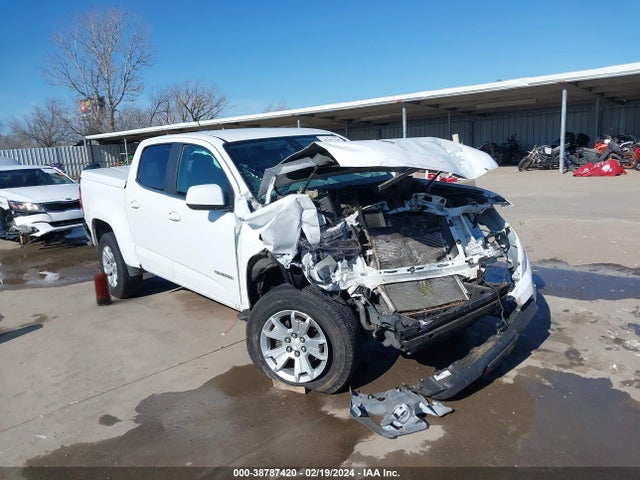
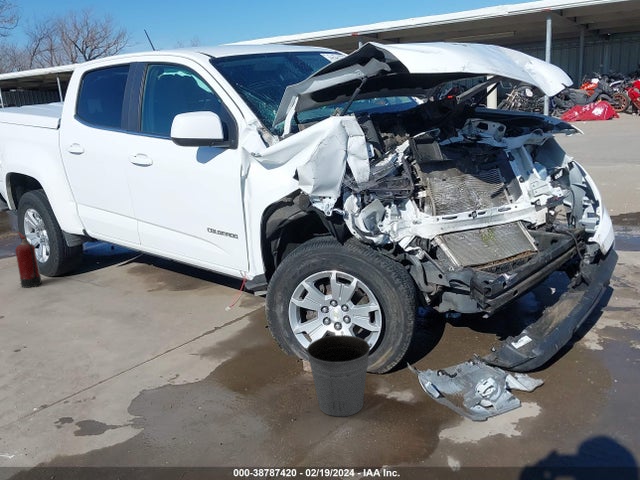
bucket: none [264,361,316,426] -> present [305,335,372,416]

